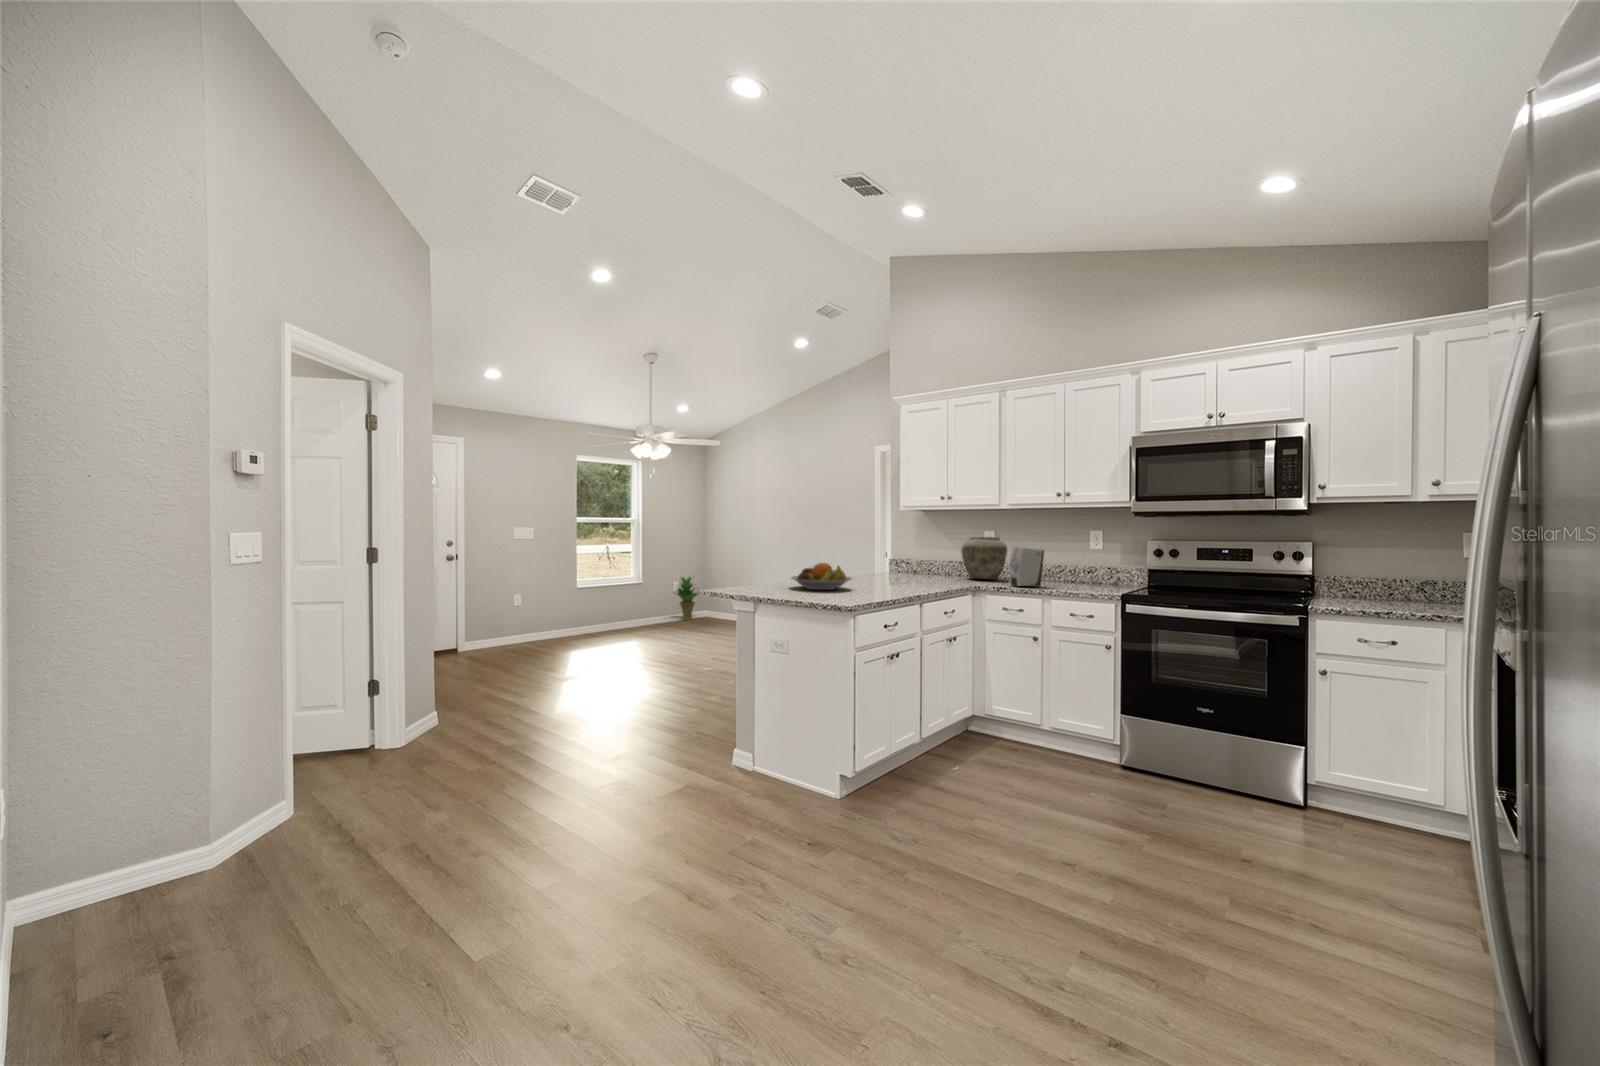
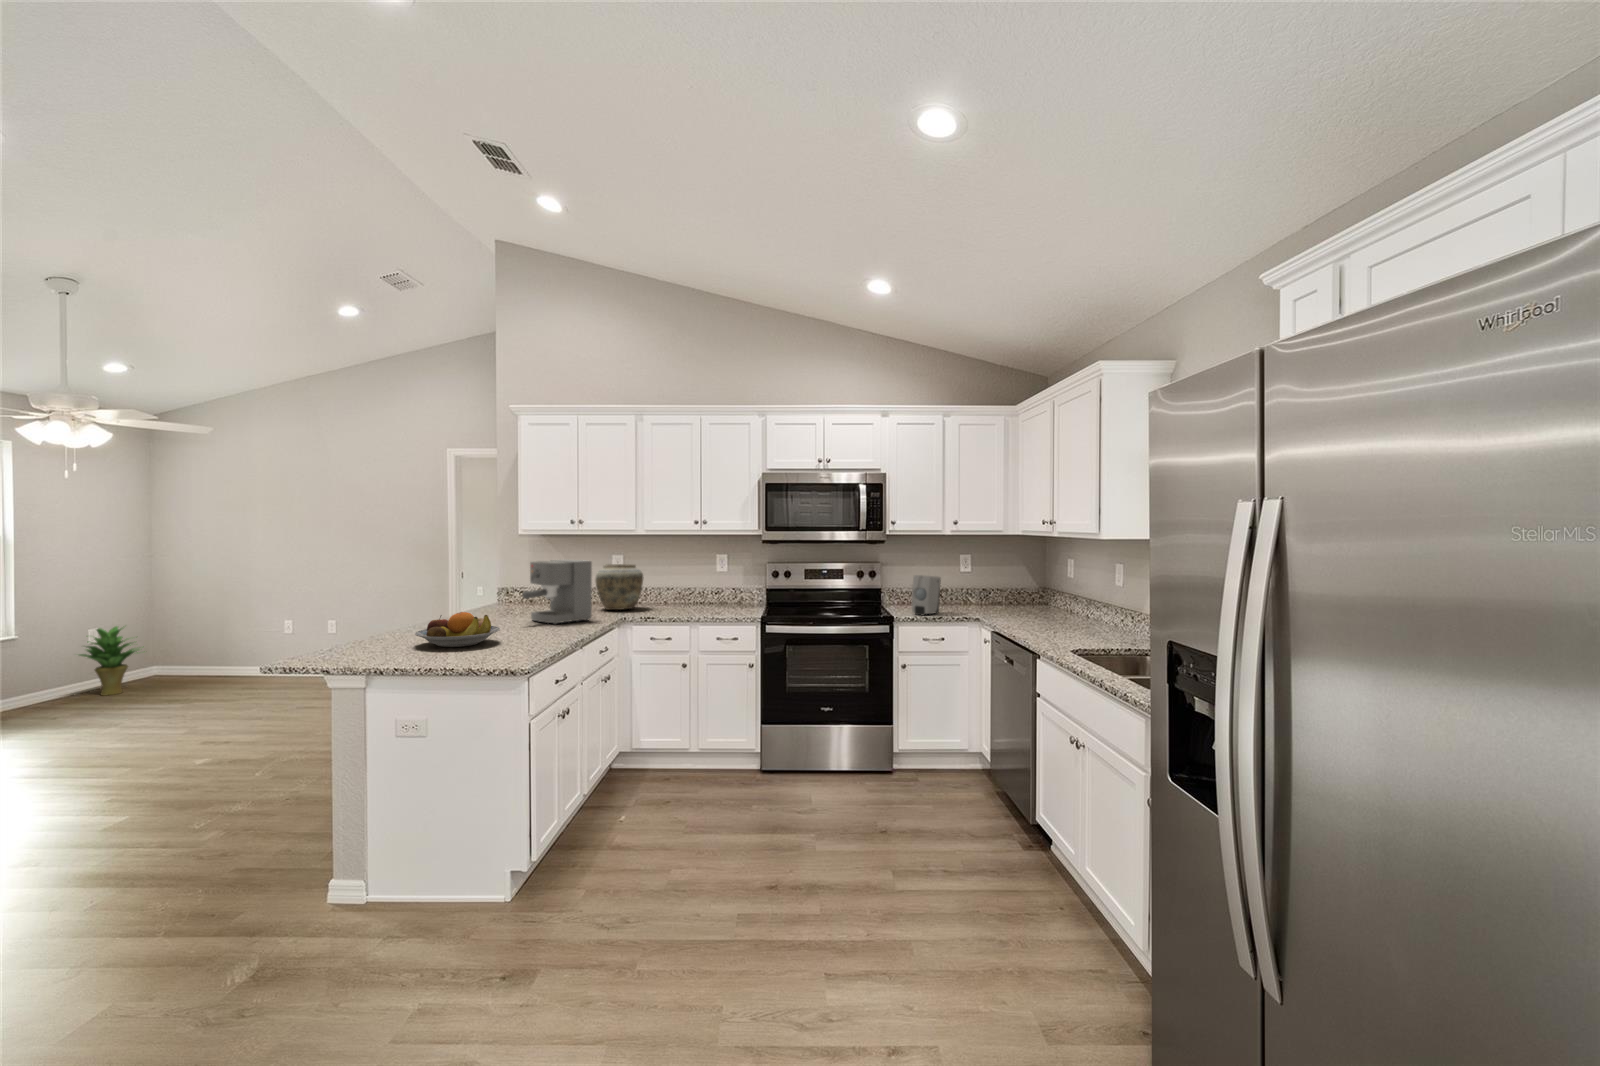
coffee maker: none [885,529,947,584] -> present [522,560,592,624]
soap dispenser: present [1009,547,1044,587] -> present [912,575,941,615]

